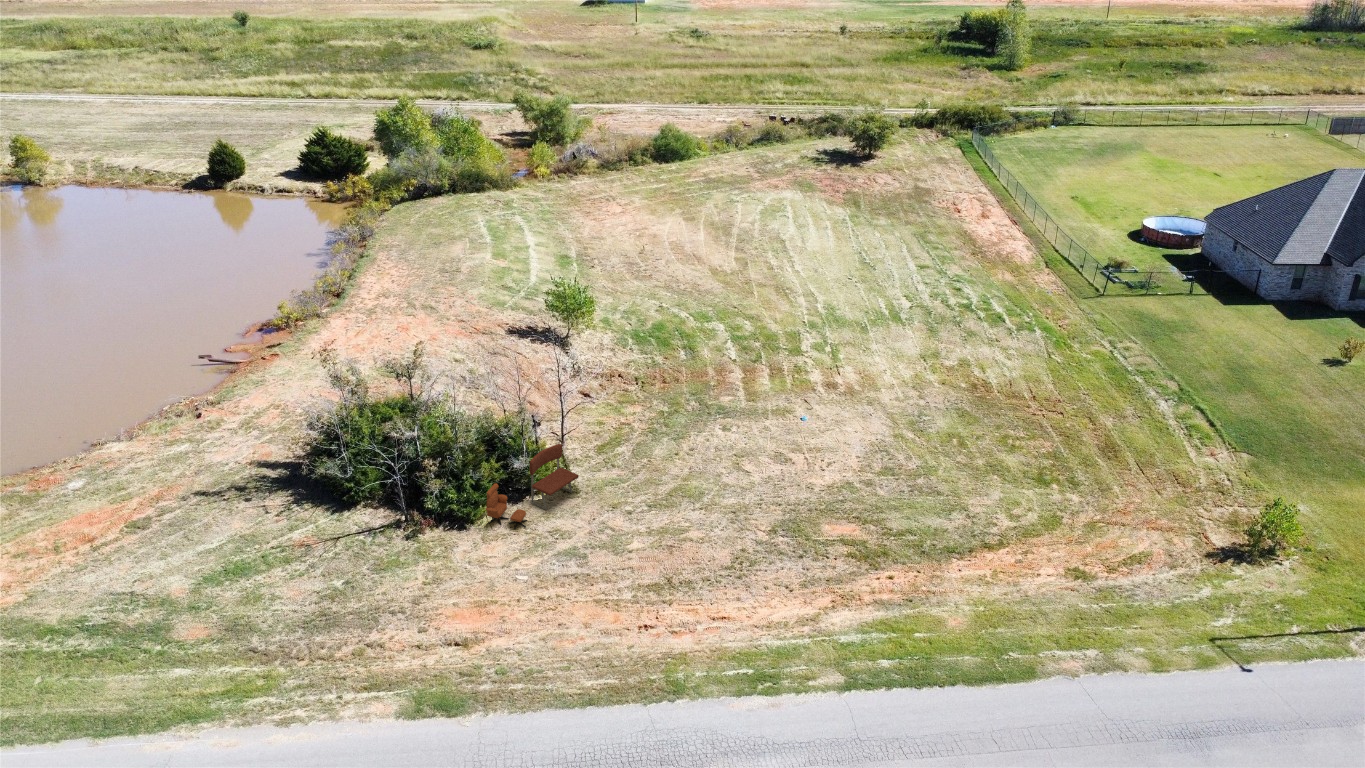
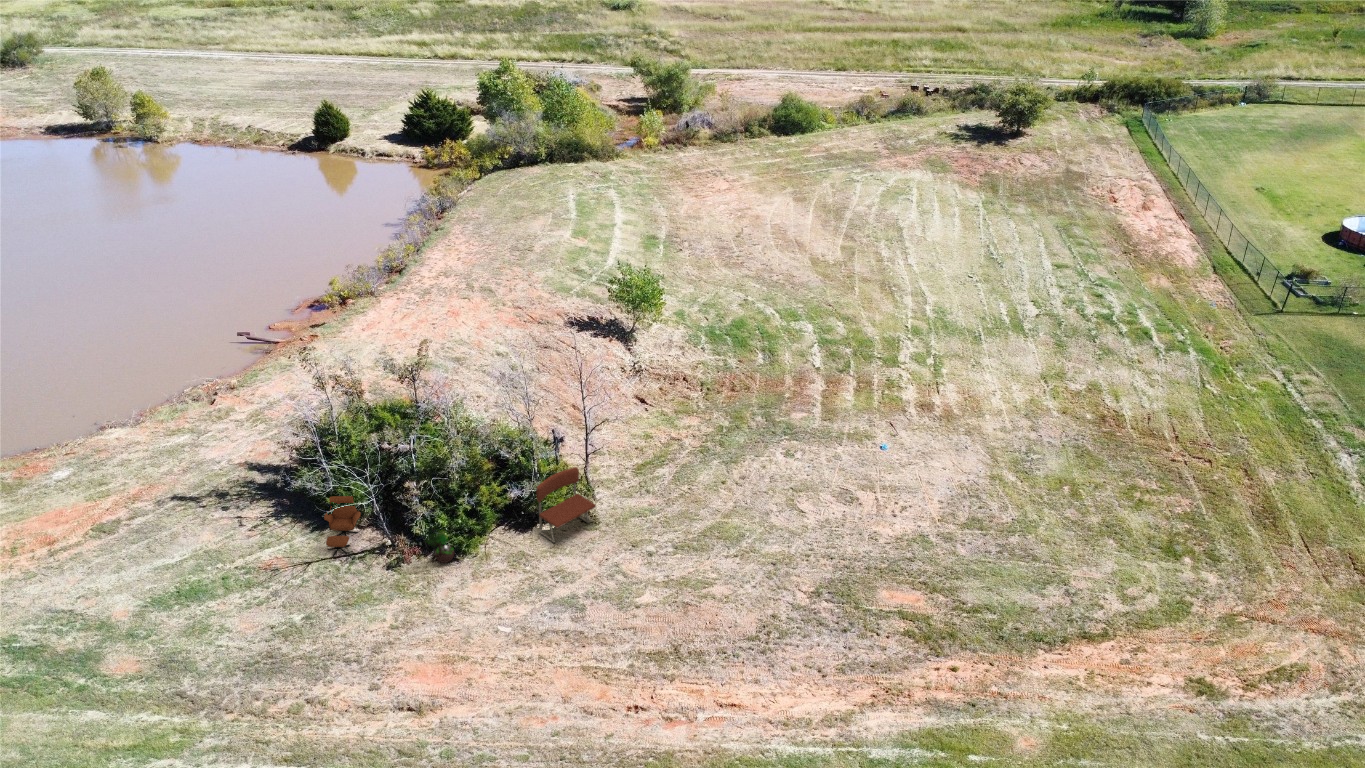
lounge chair: present [486,483,527,529] -> present [324,496,361,556]
potted tree: none [439,500,463,532] -> present [428,530,454,563]

